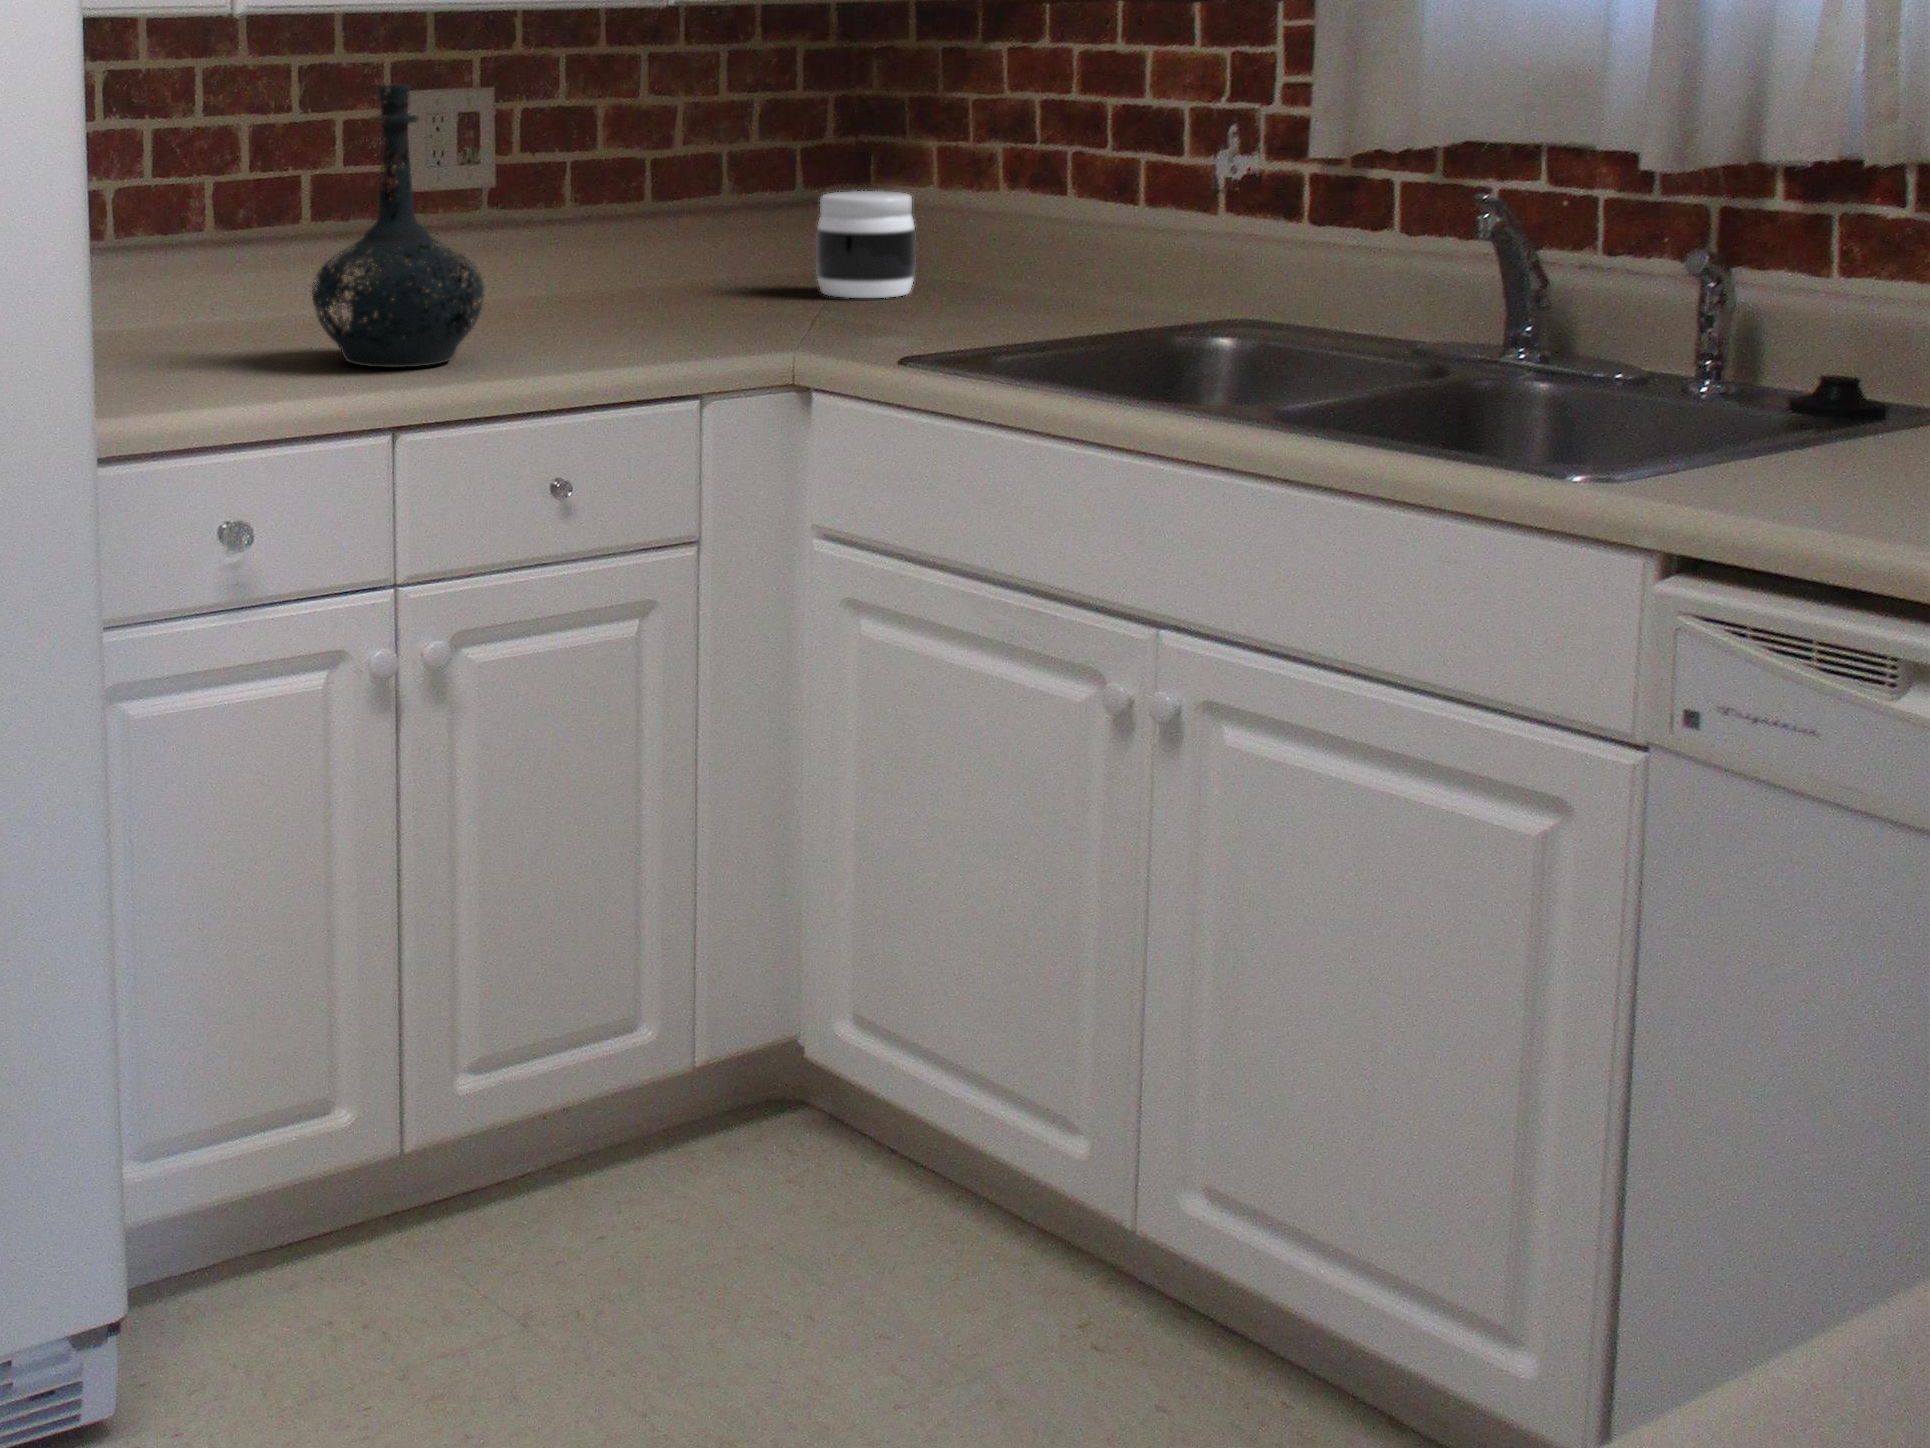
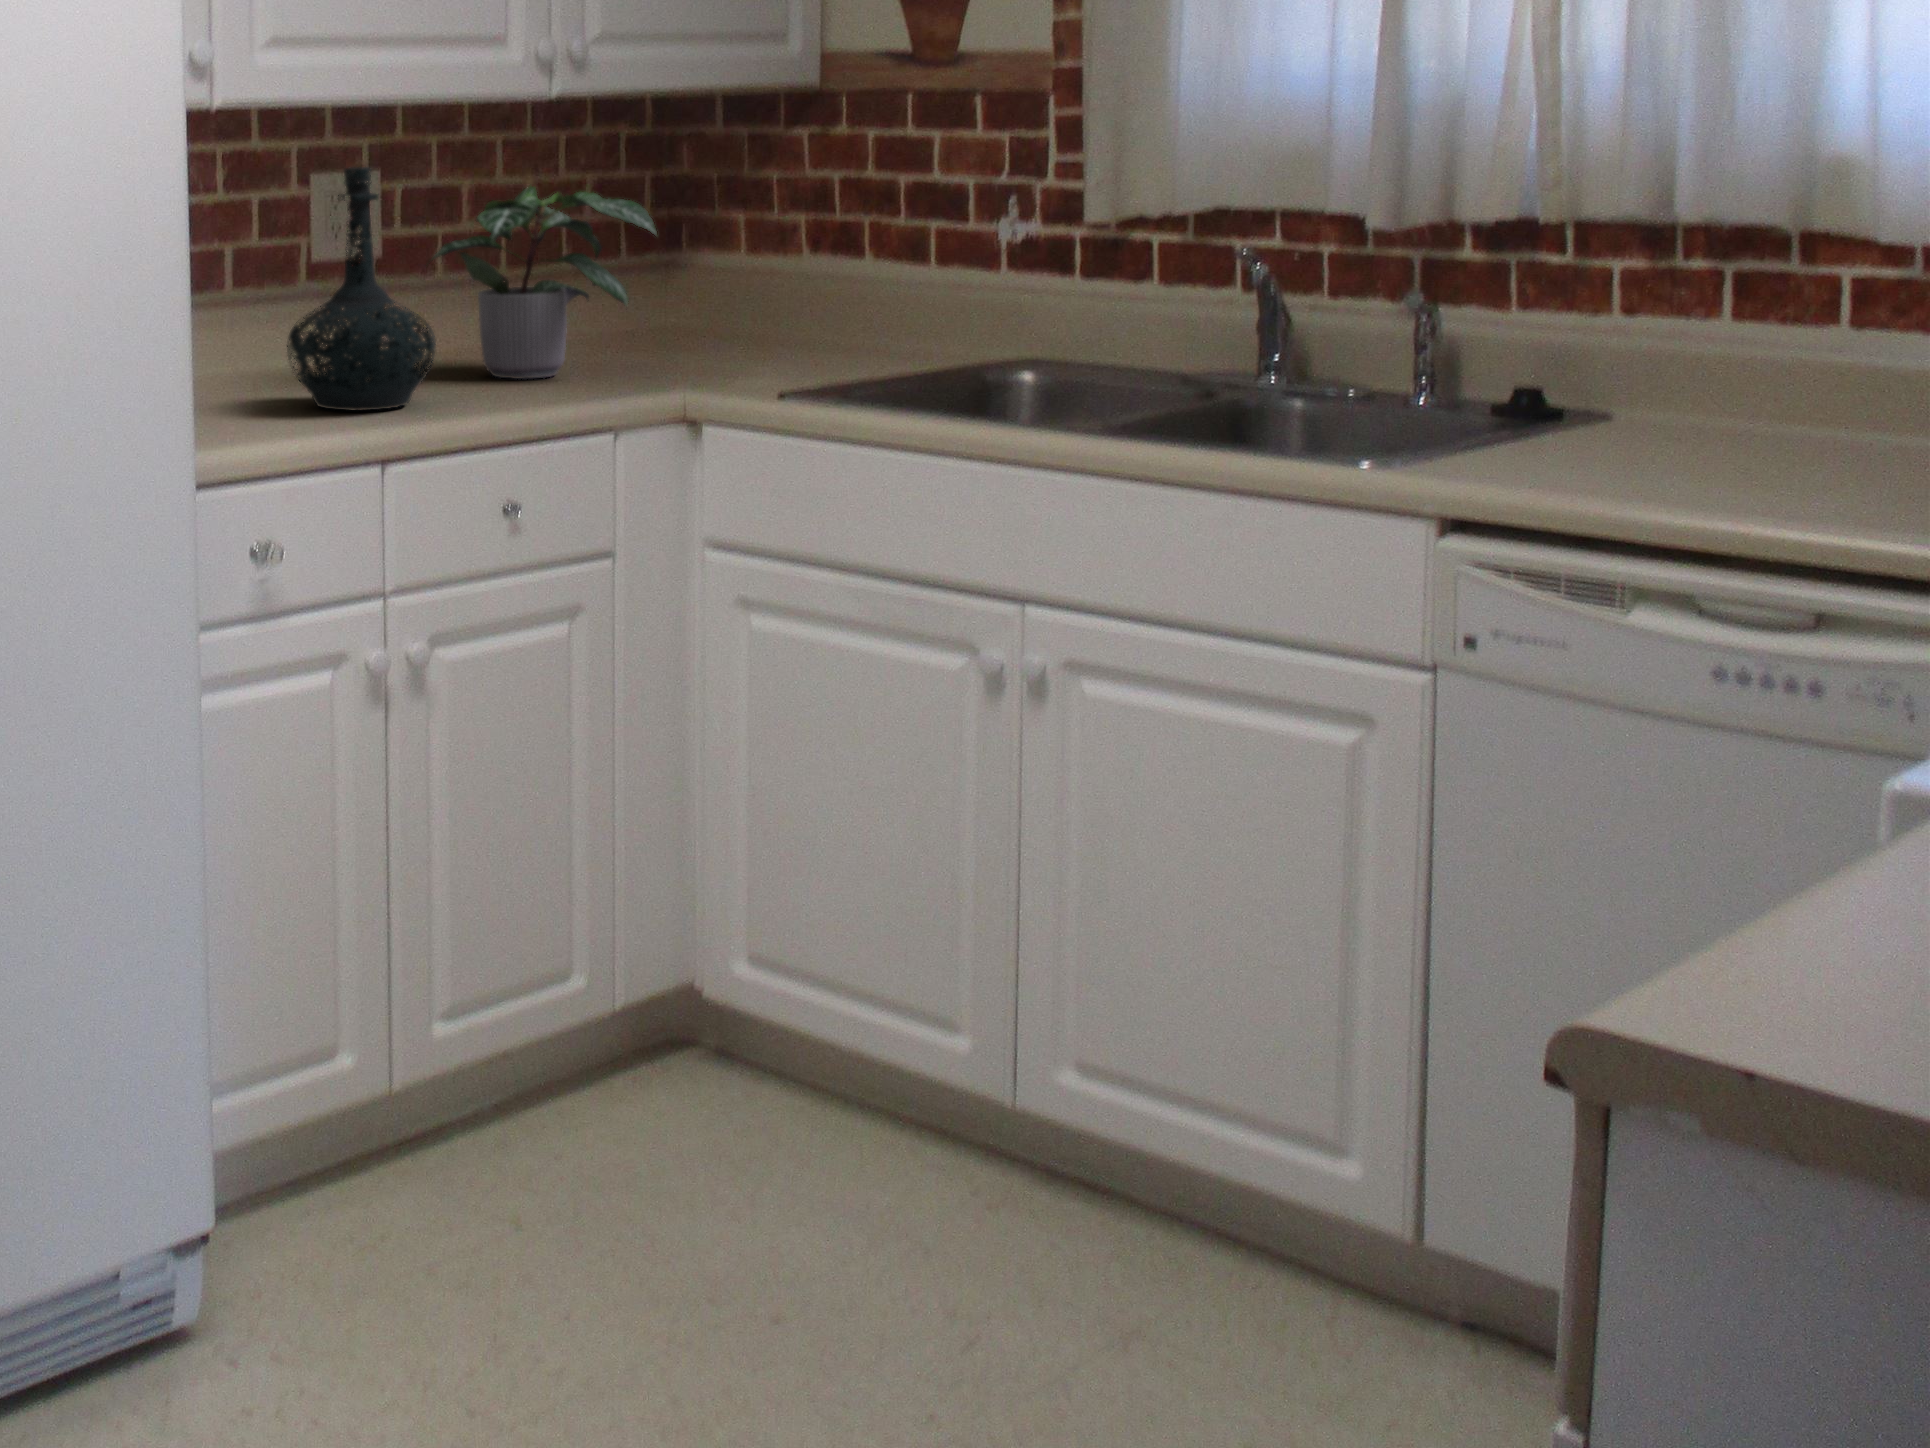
potted plant: none [516,107,776,332] -> present [427,186,657,379]
jar: present [816,191,916,298] -> none [659,256,743,347]

